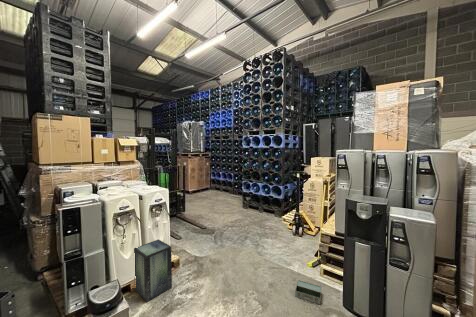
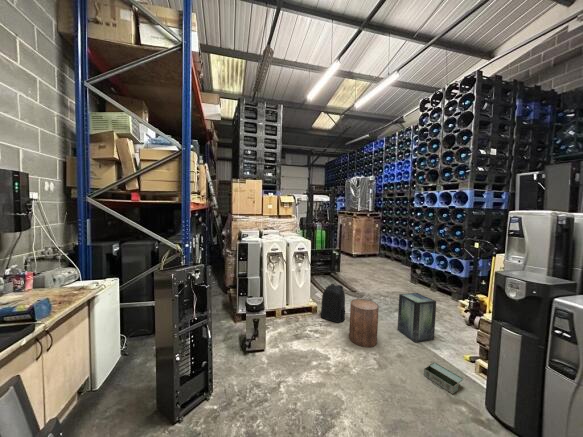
backpack: none [185,230,211,271] -> present [321,284,345,323]
storage box: present [134,240,172,302] -> present [397,293,436,343]
stool: none [222,240,249,290] -> present [349,299,379,347]

